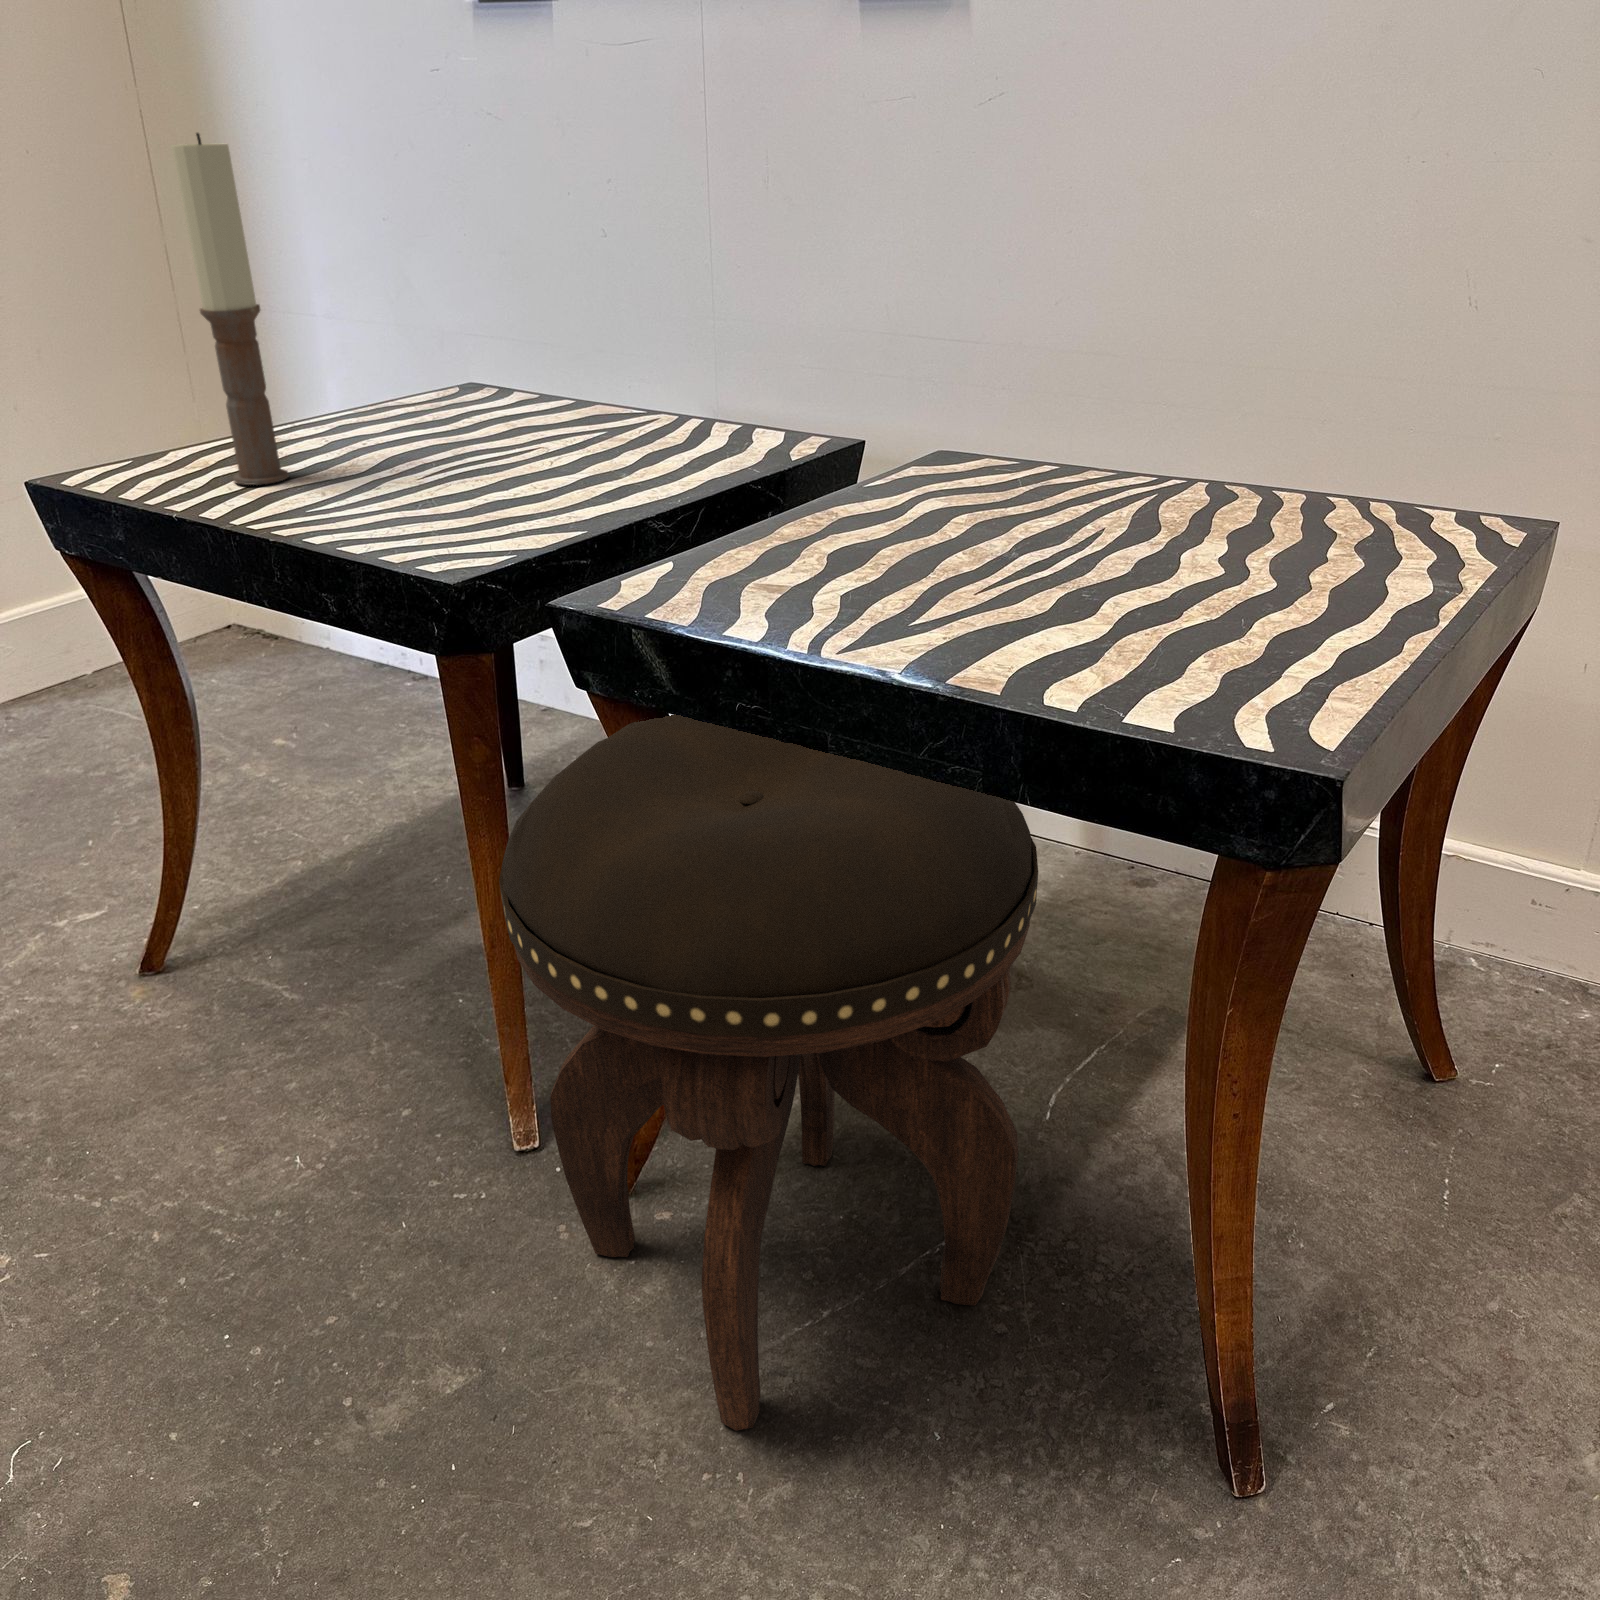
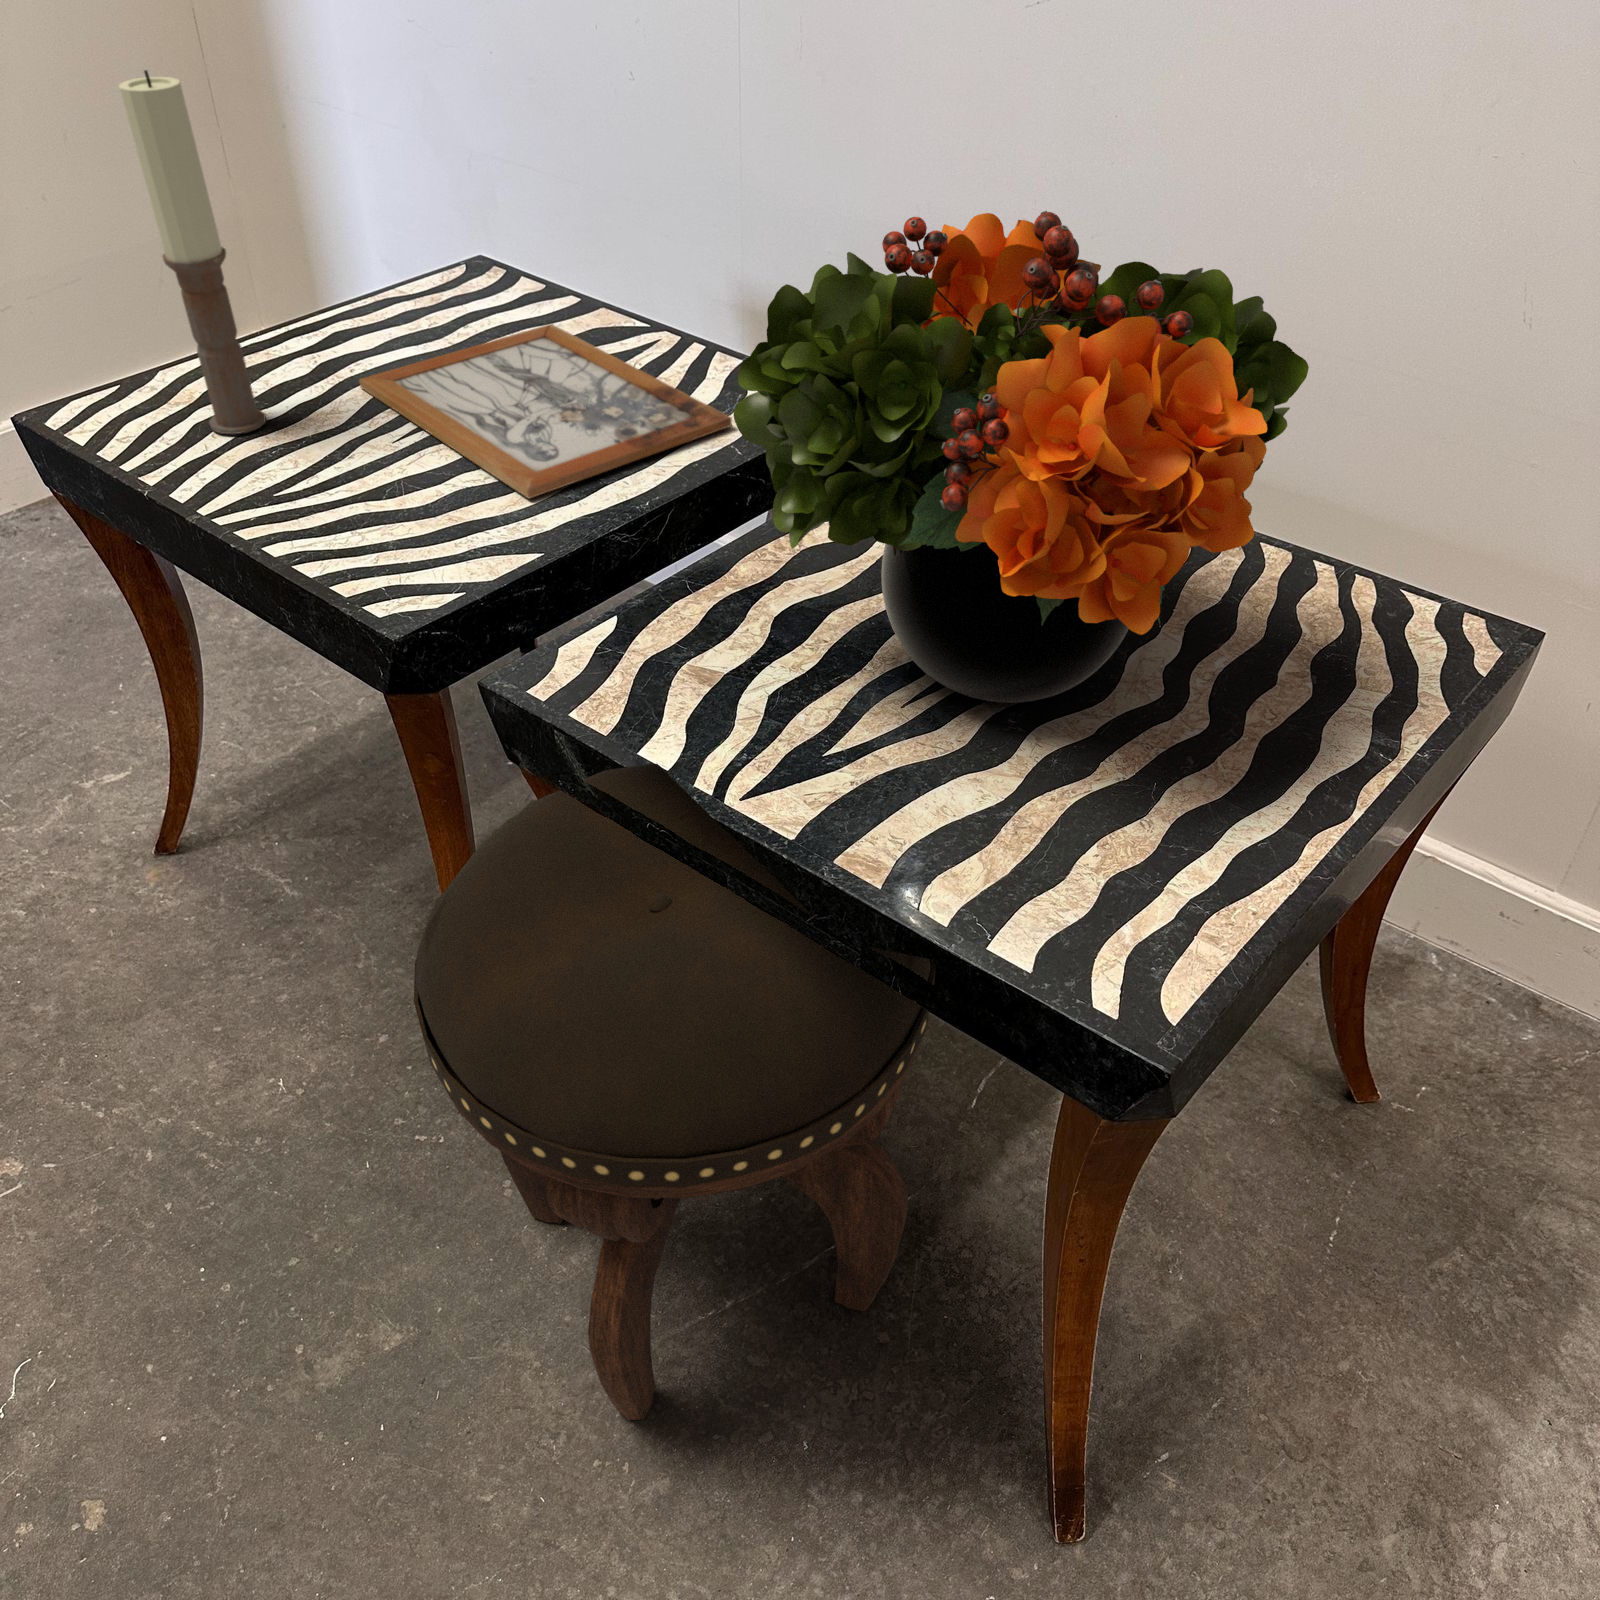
flower arrangement: none [791,107,1327,583] -> present [733,211,1309,702]
picture frame: none [376,412,746,503] -> present [359,324,732,499]

